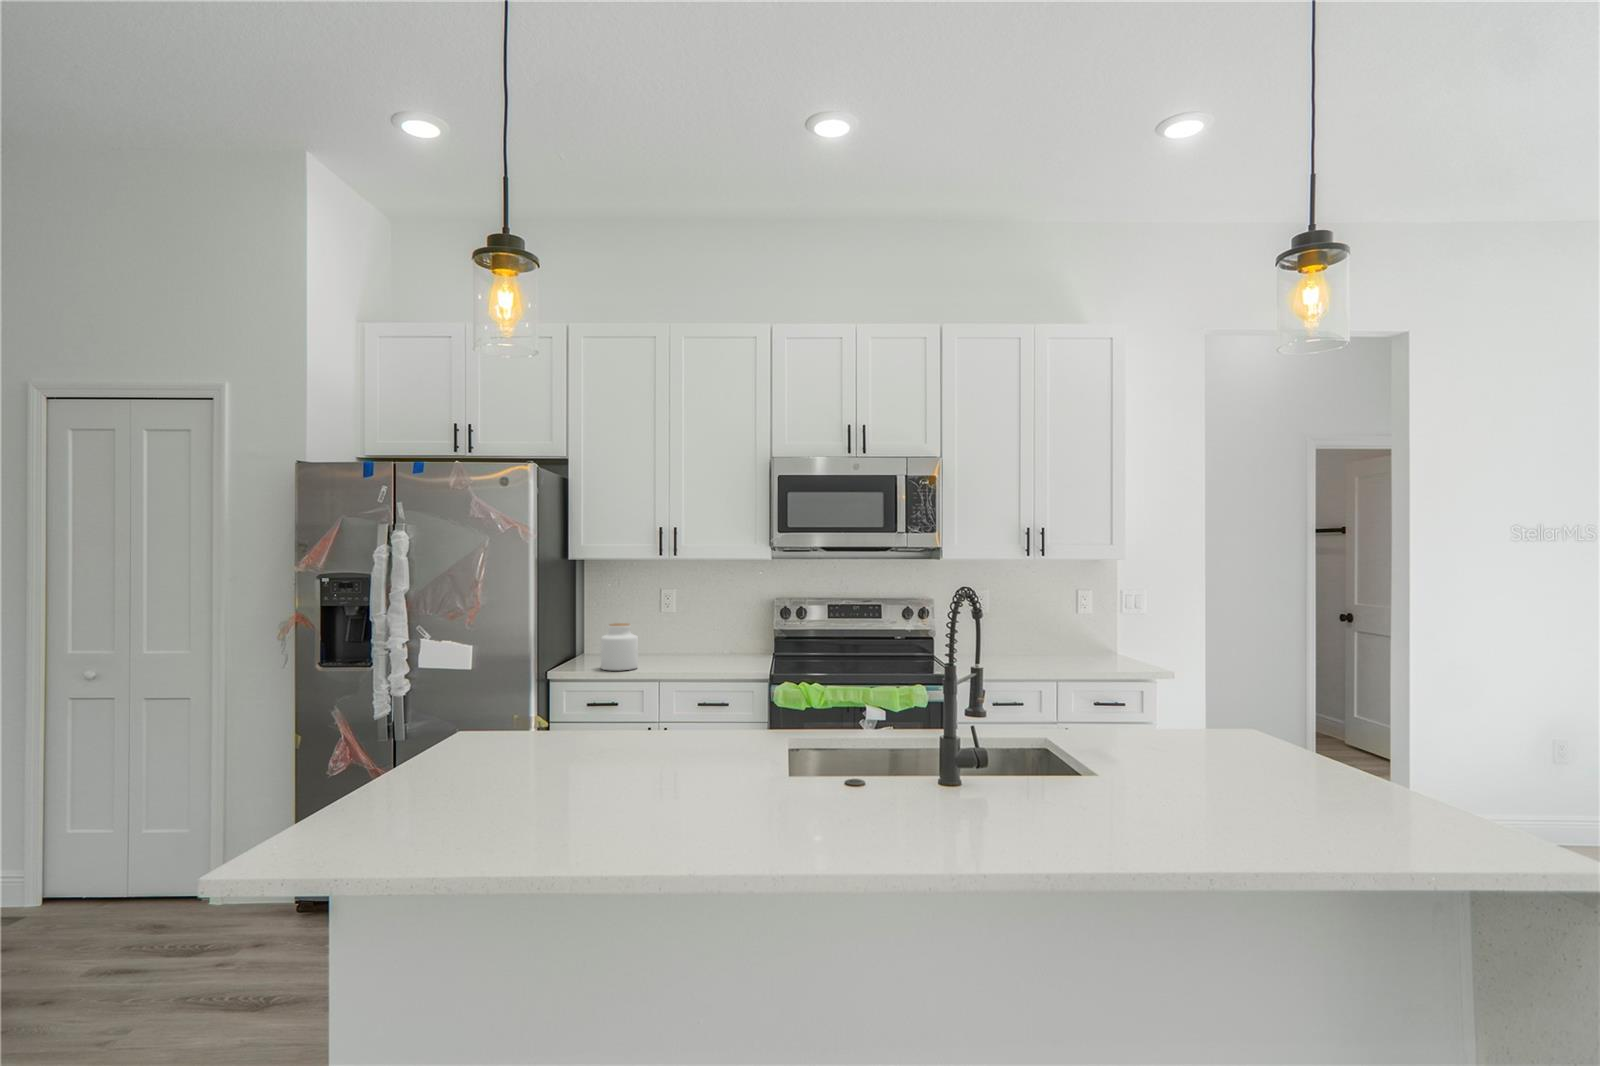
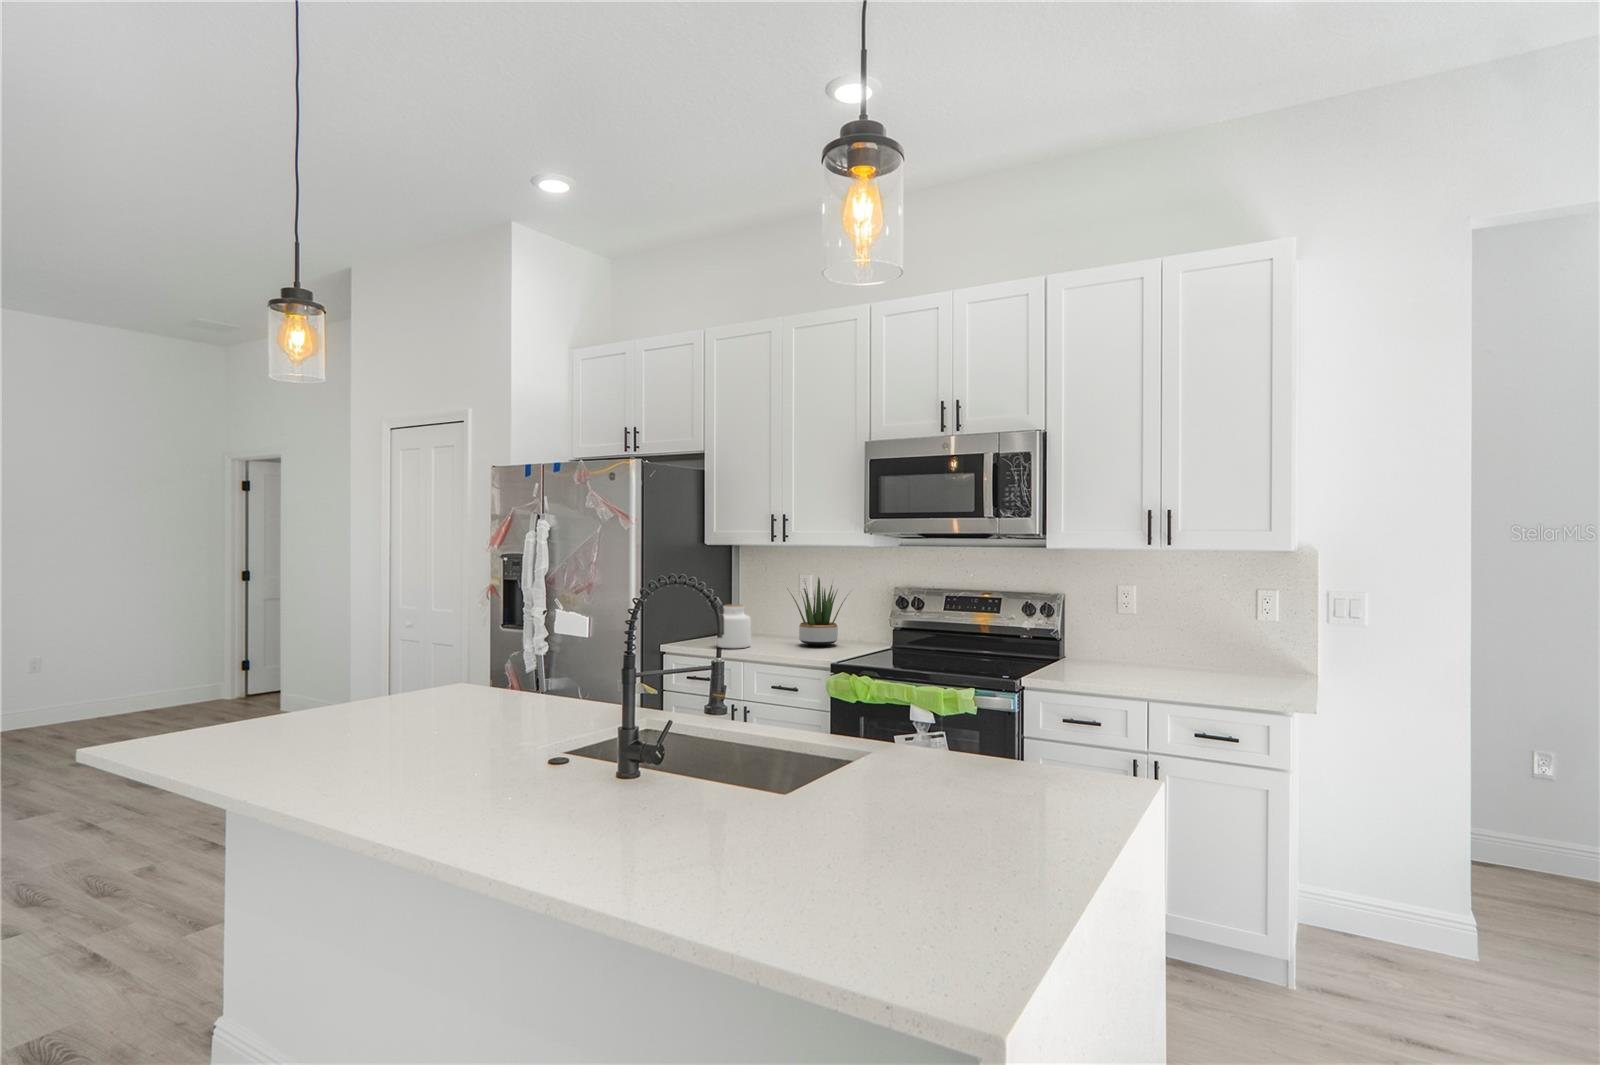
potted plant: none [663,591,739,662] -> present [787,577,848,646]

